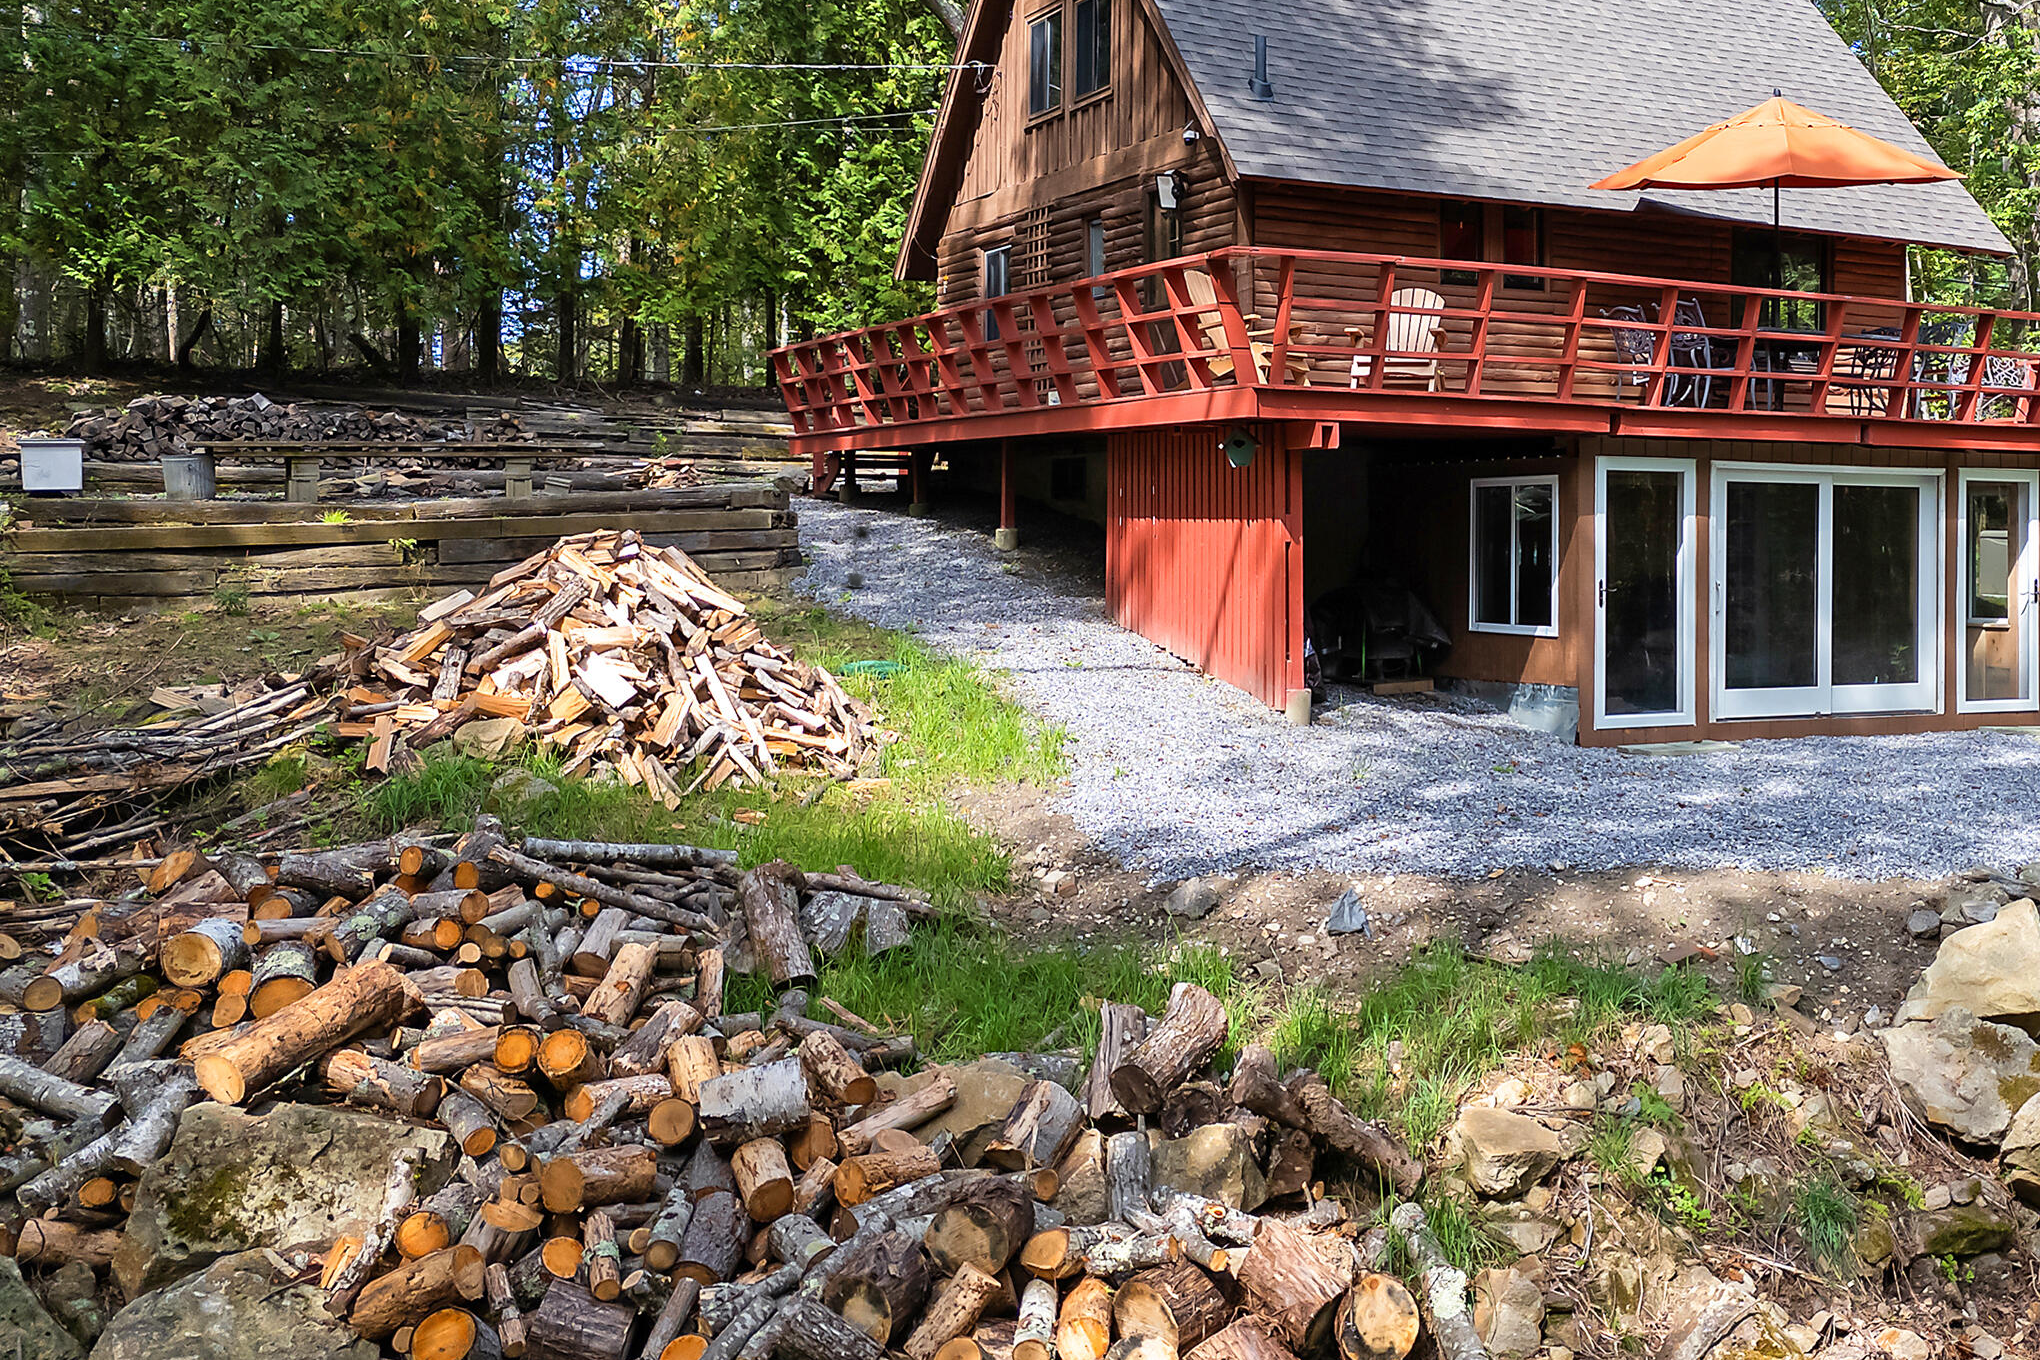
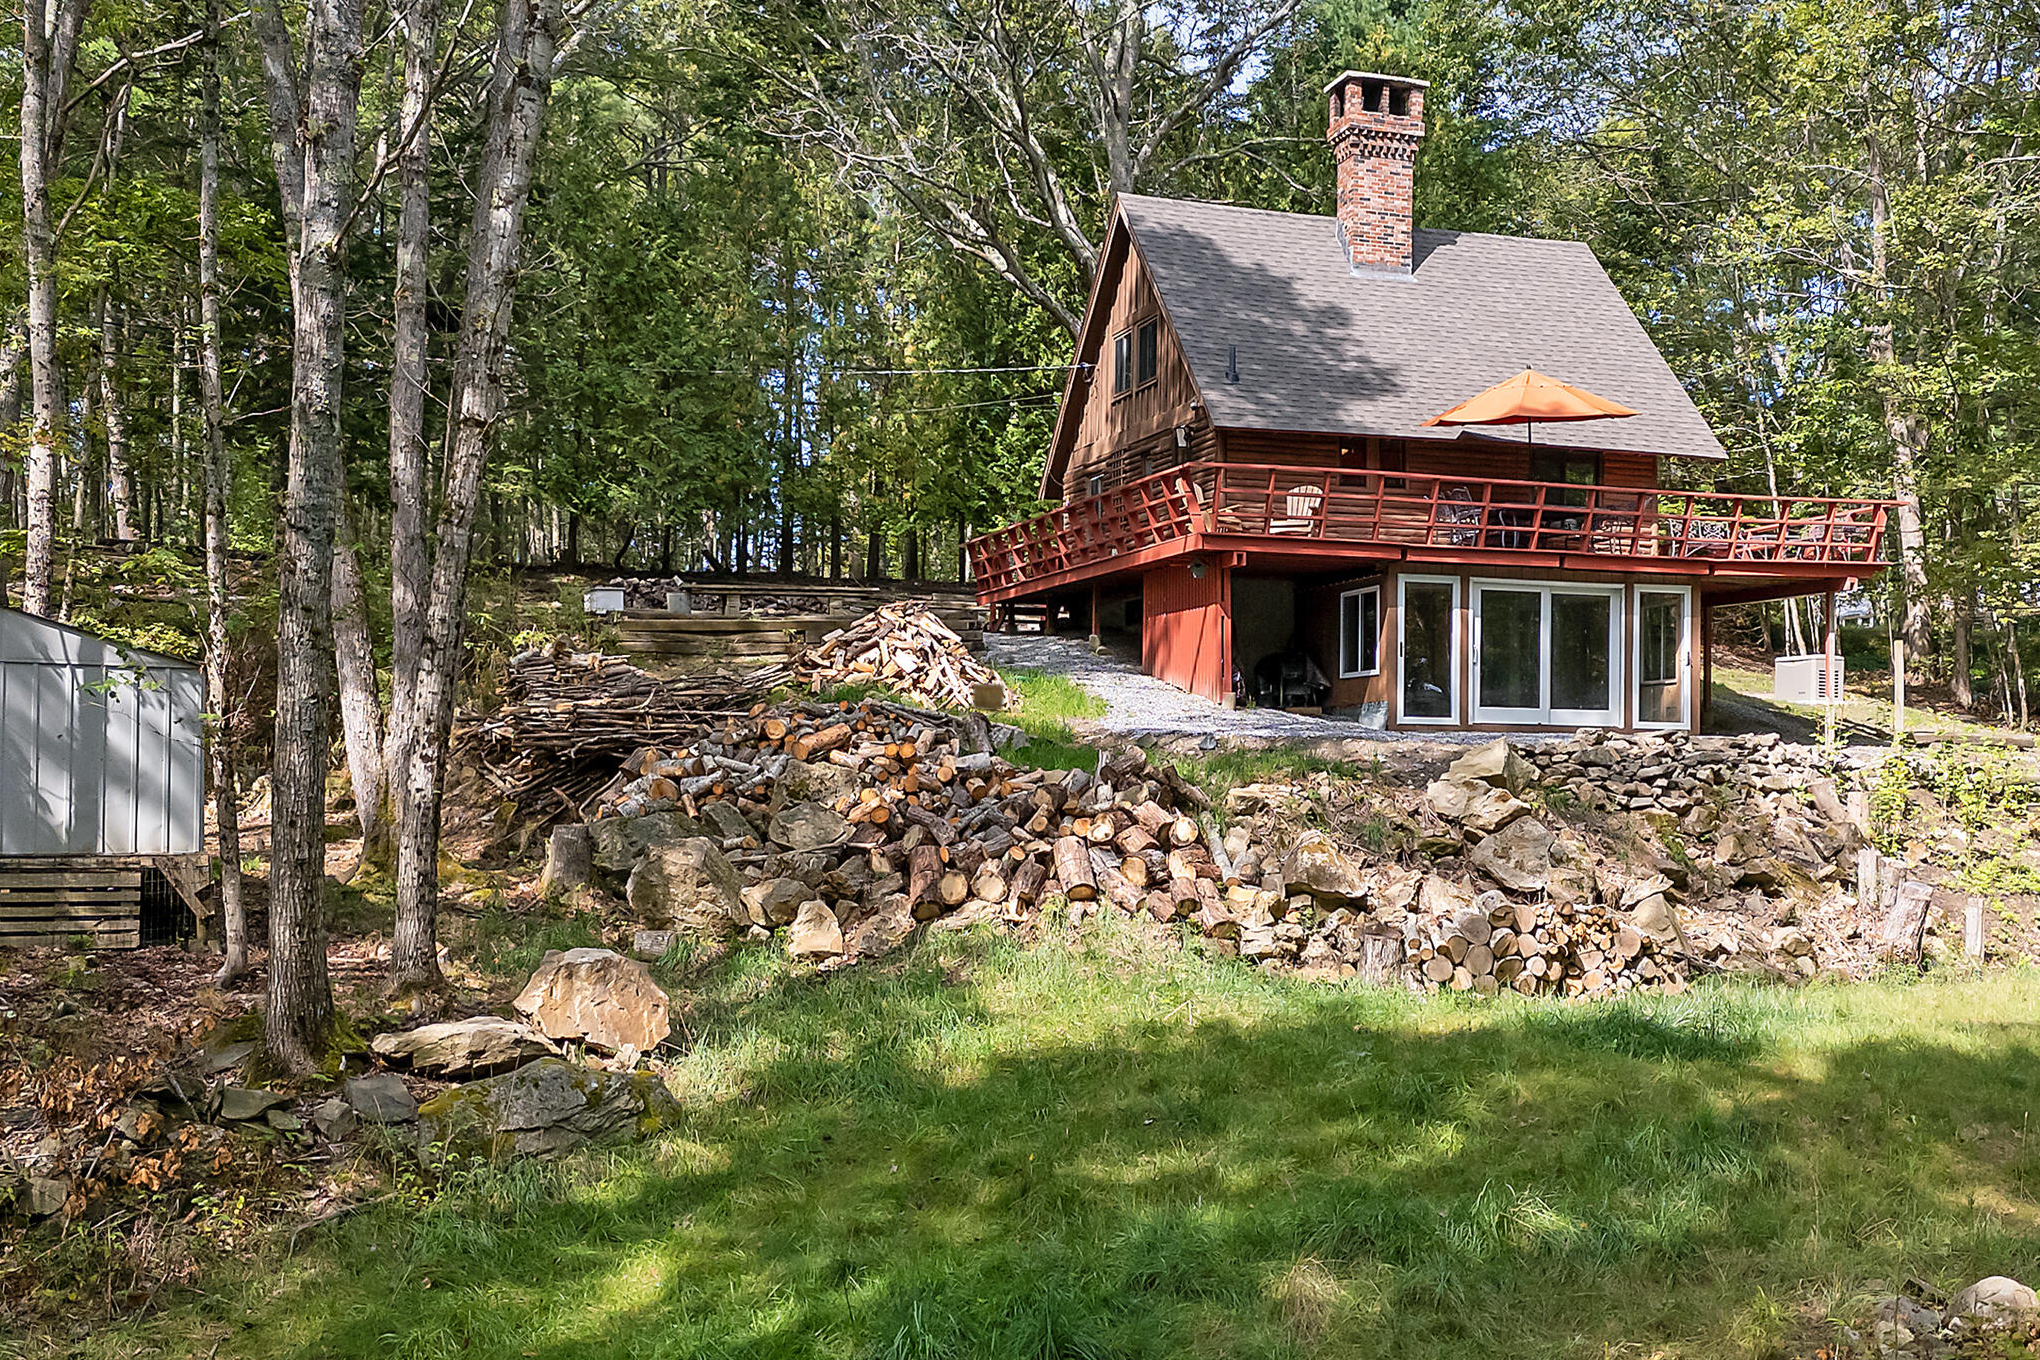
wooden bucket: none [767,767,853,843] -> present [973,683,1004,710]

